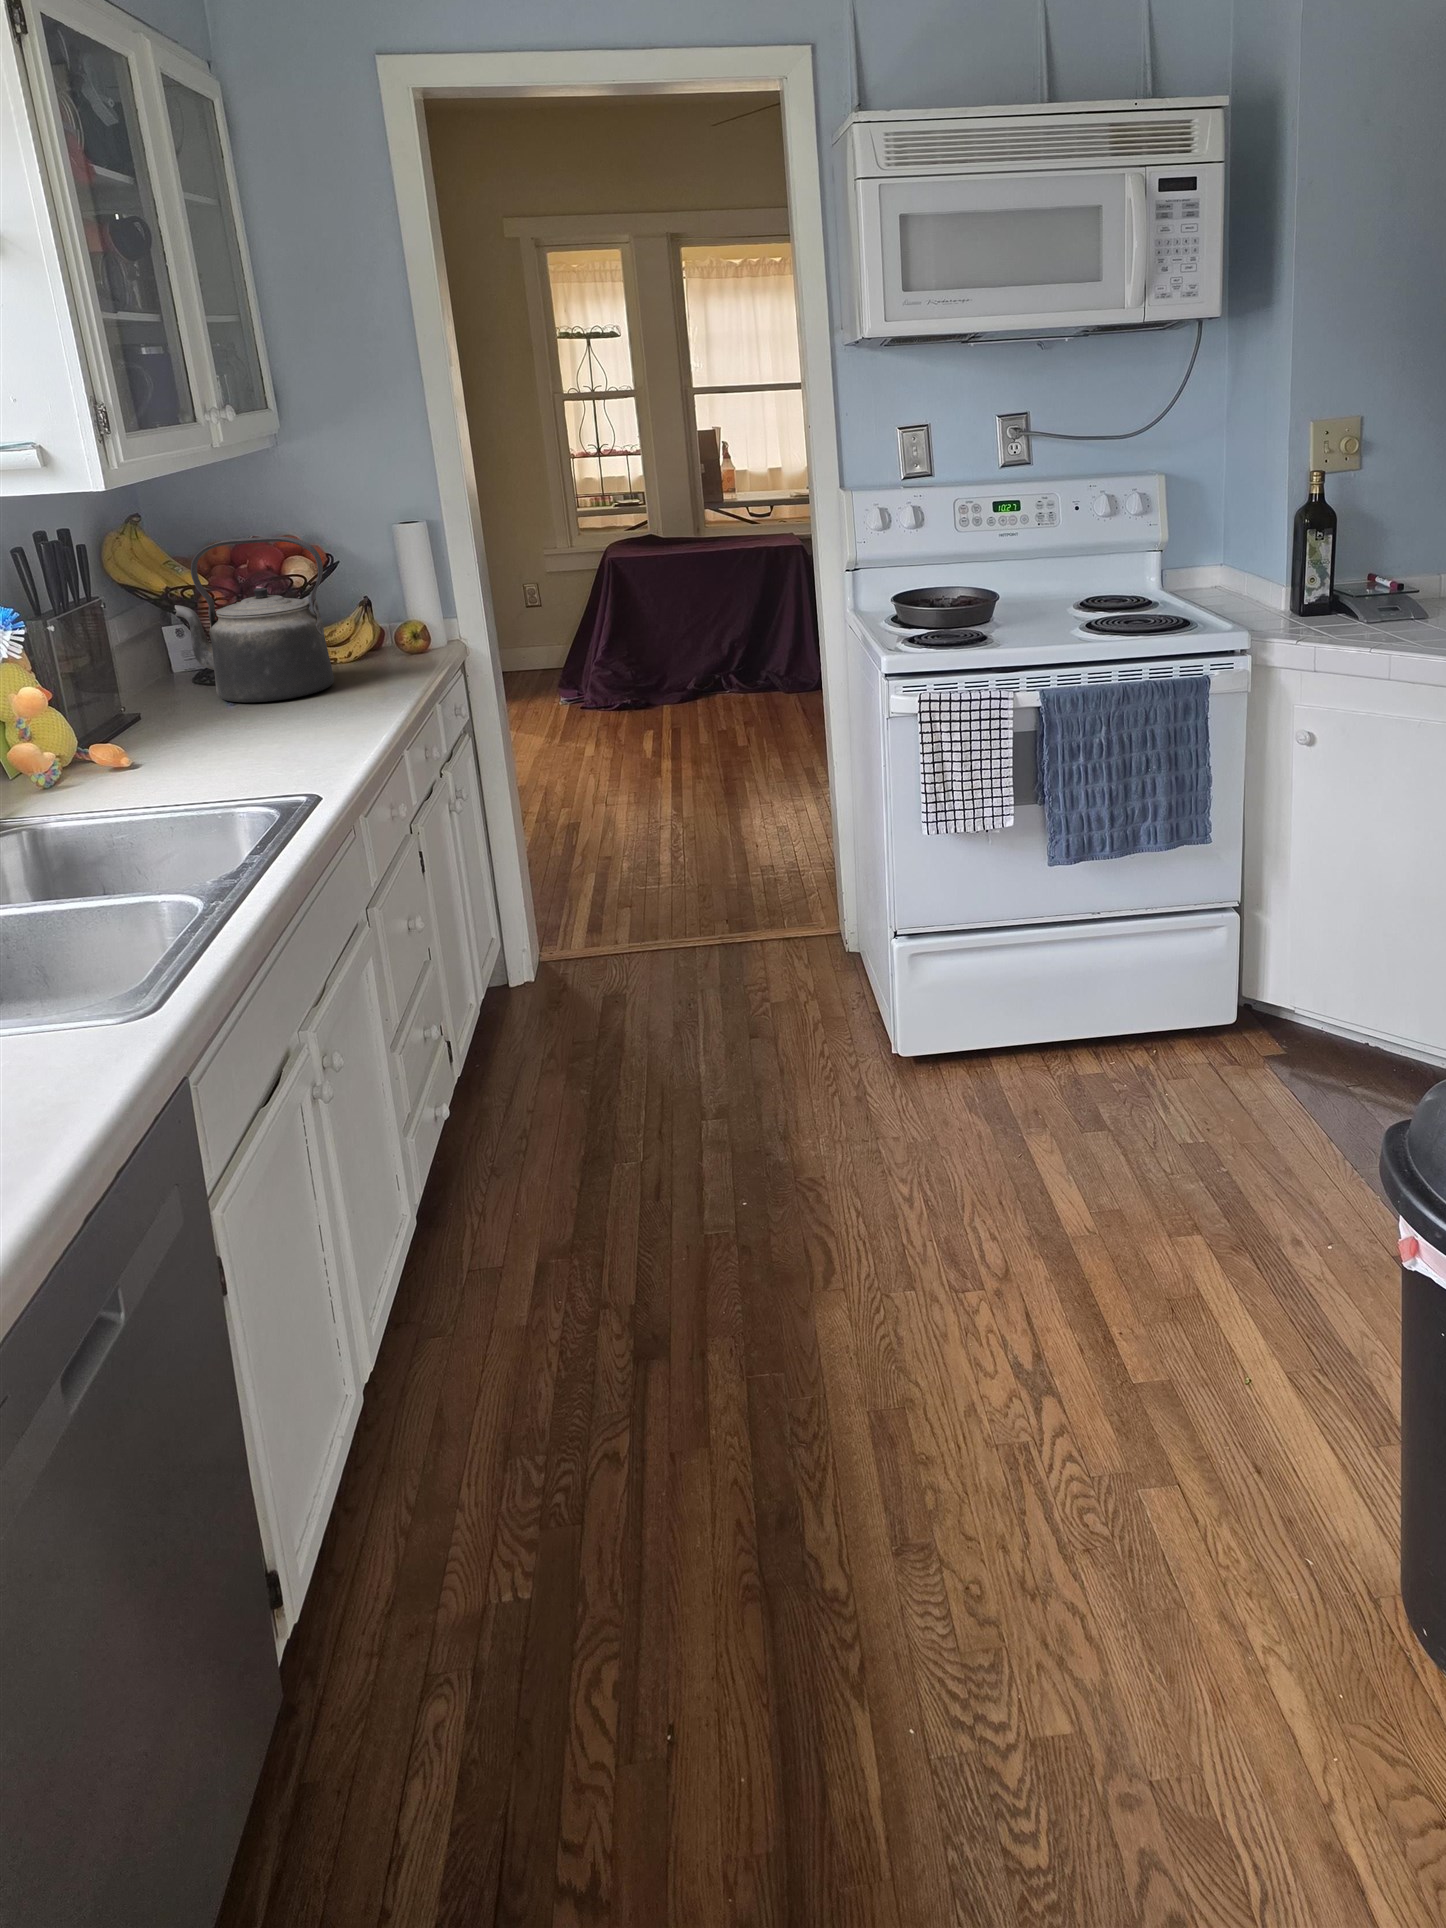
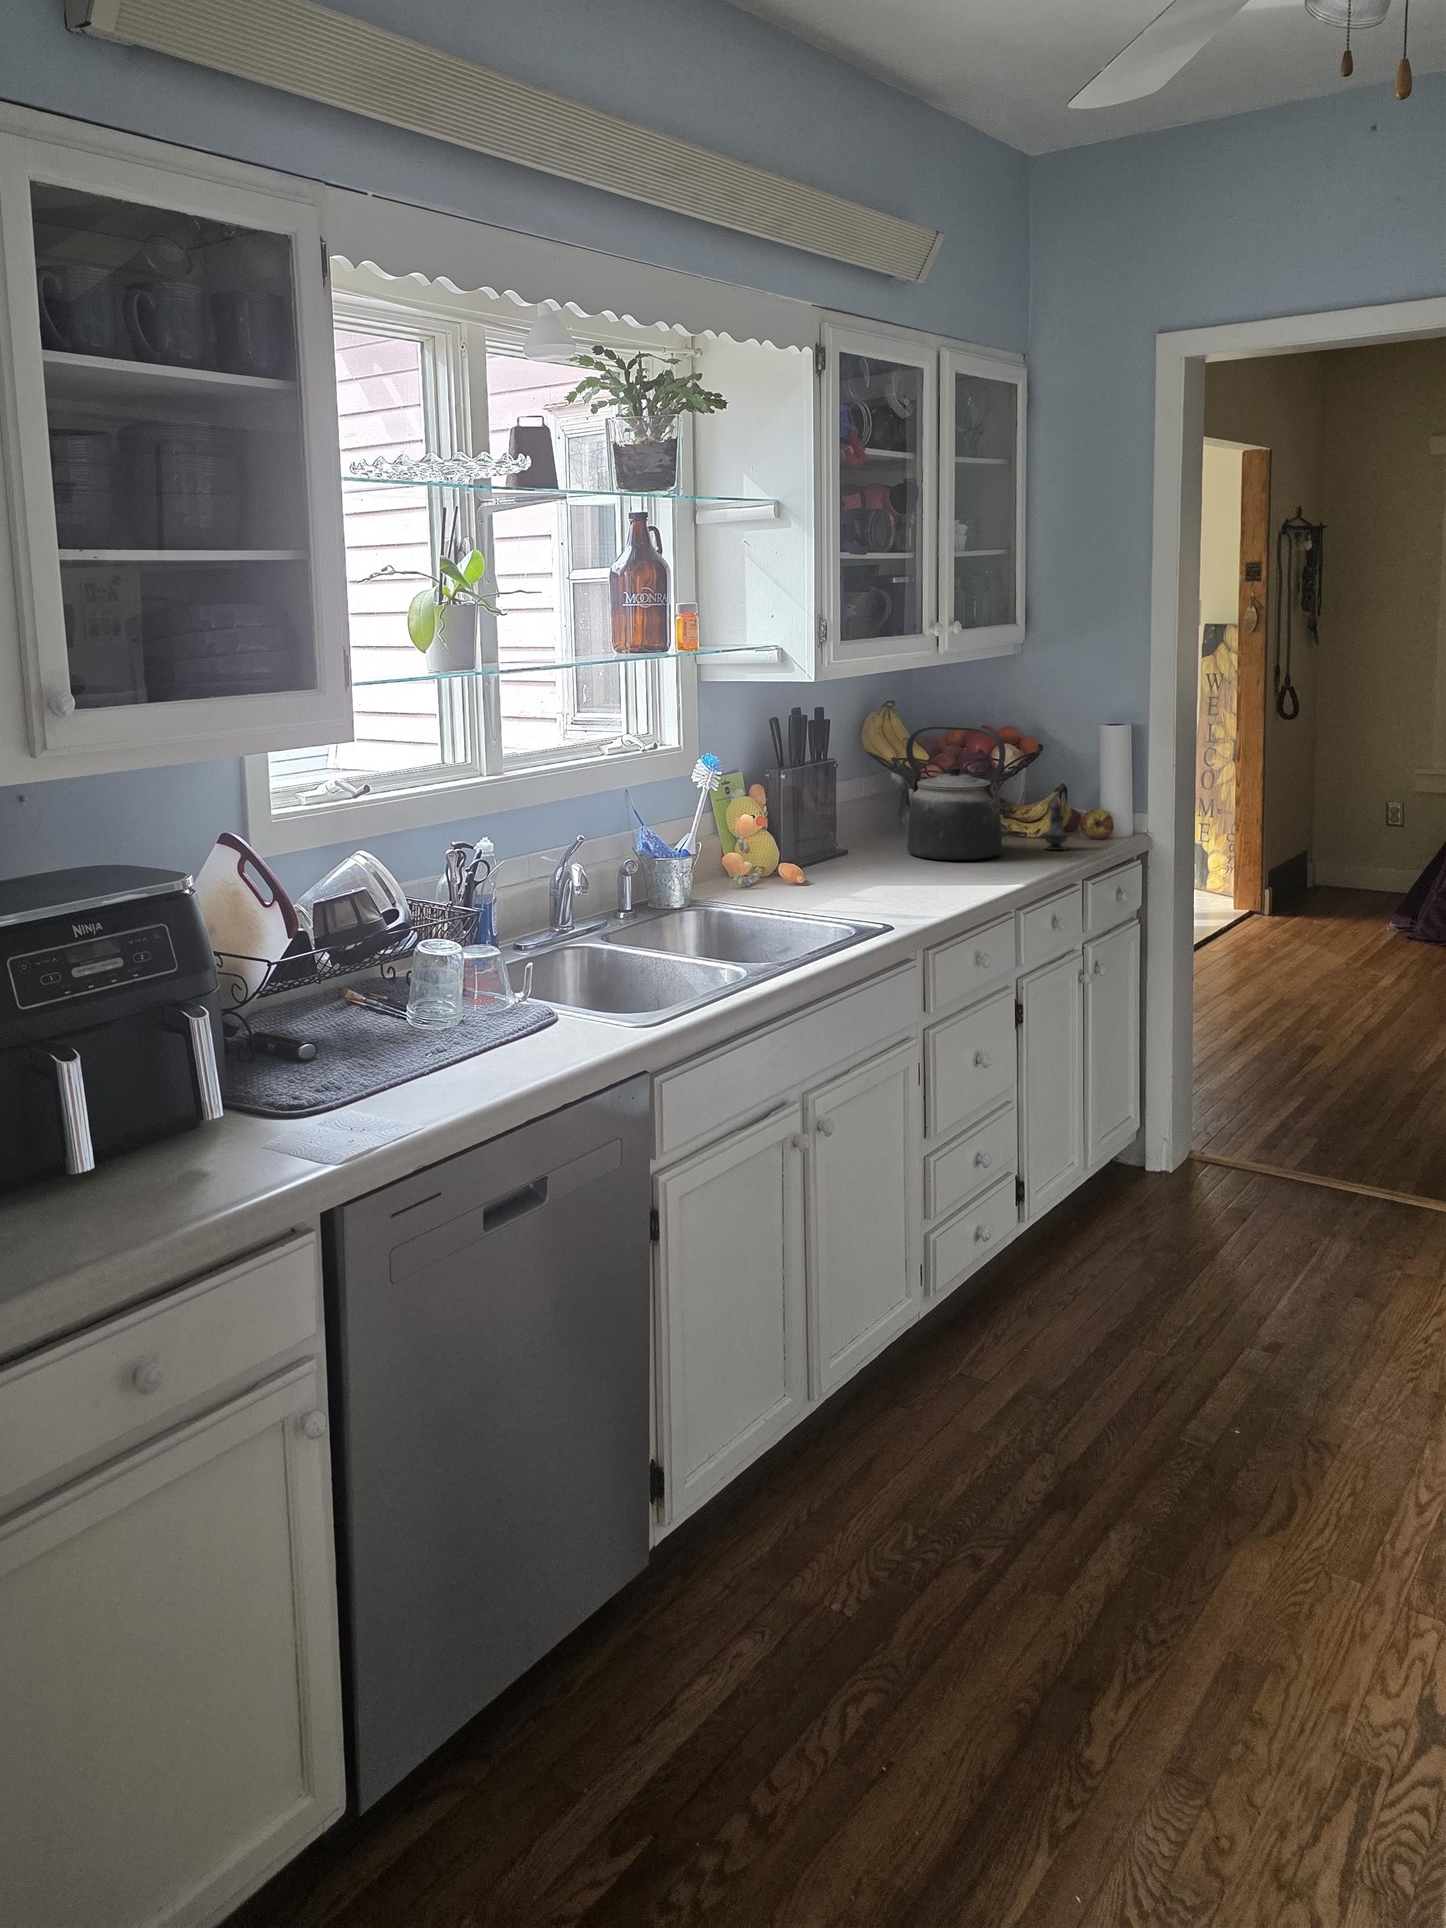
salt shaker: none [366,609,396,668] -> present [1044,800,1068,850]

